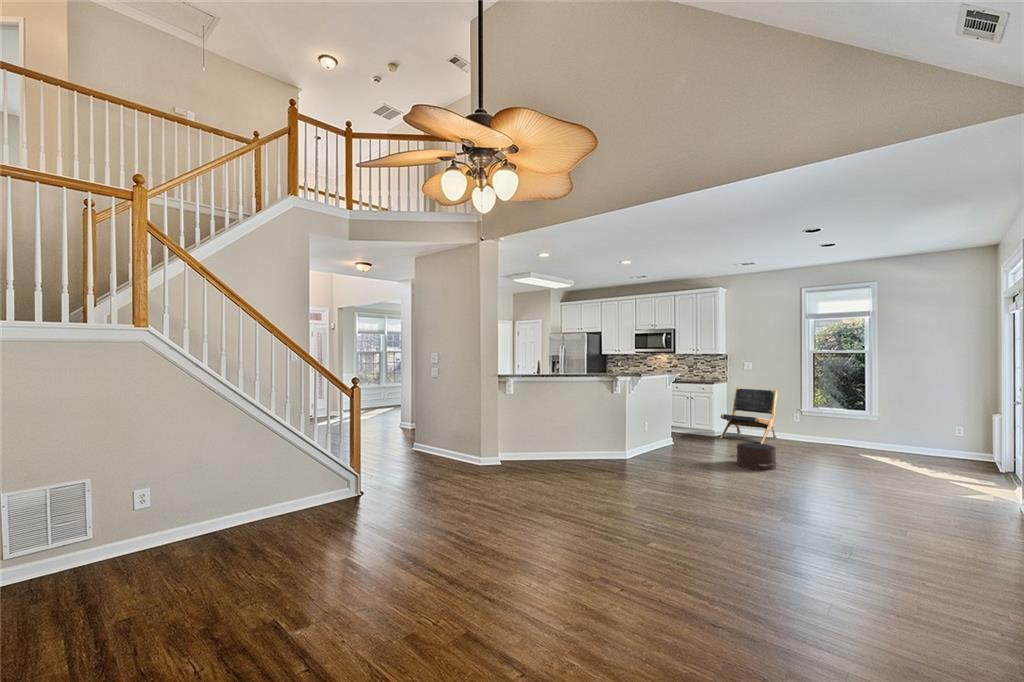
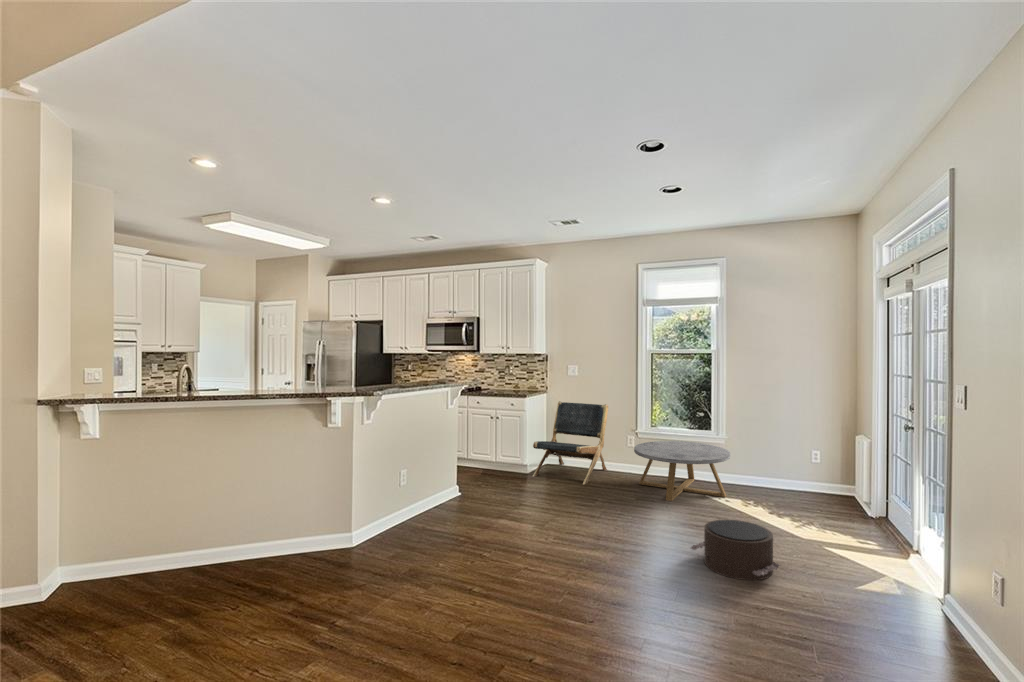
coffee table: none [801,417,882,457] -> present [634,441,730,501]
pouf: present [731,443,777,470] -> present [691,520,780,580]

